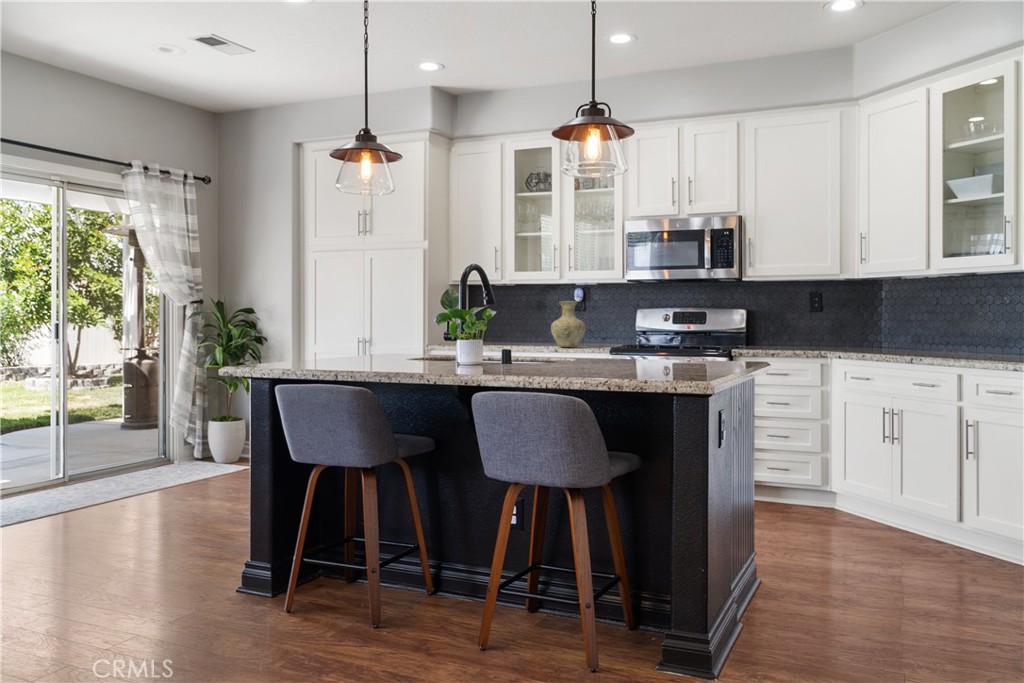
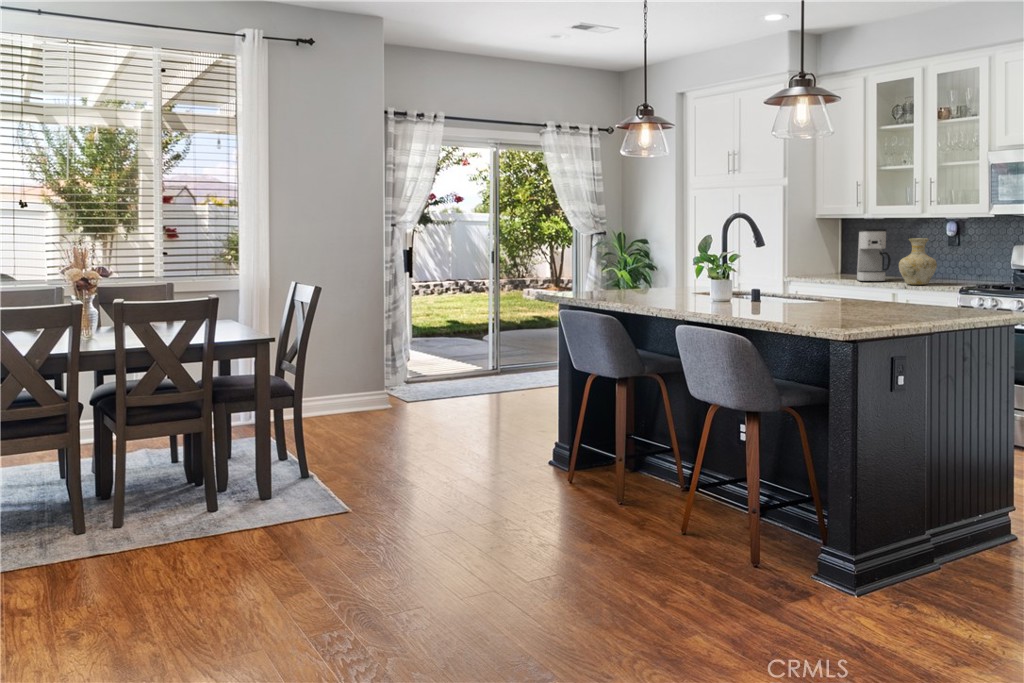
coffee maker: none [503,293,536,346] -> present [857,229,891,282]

